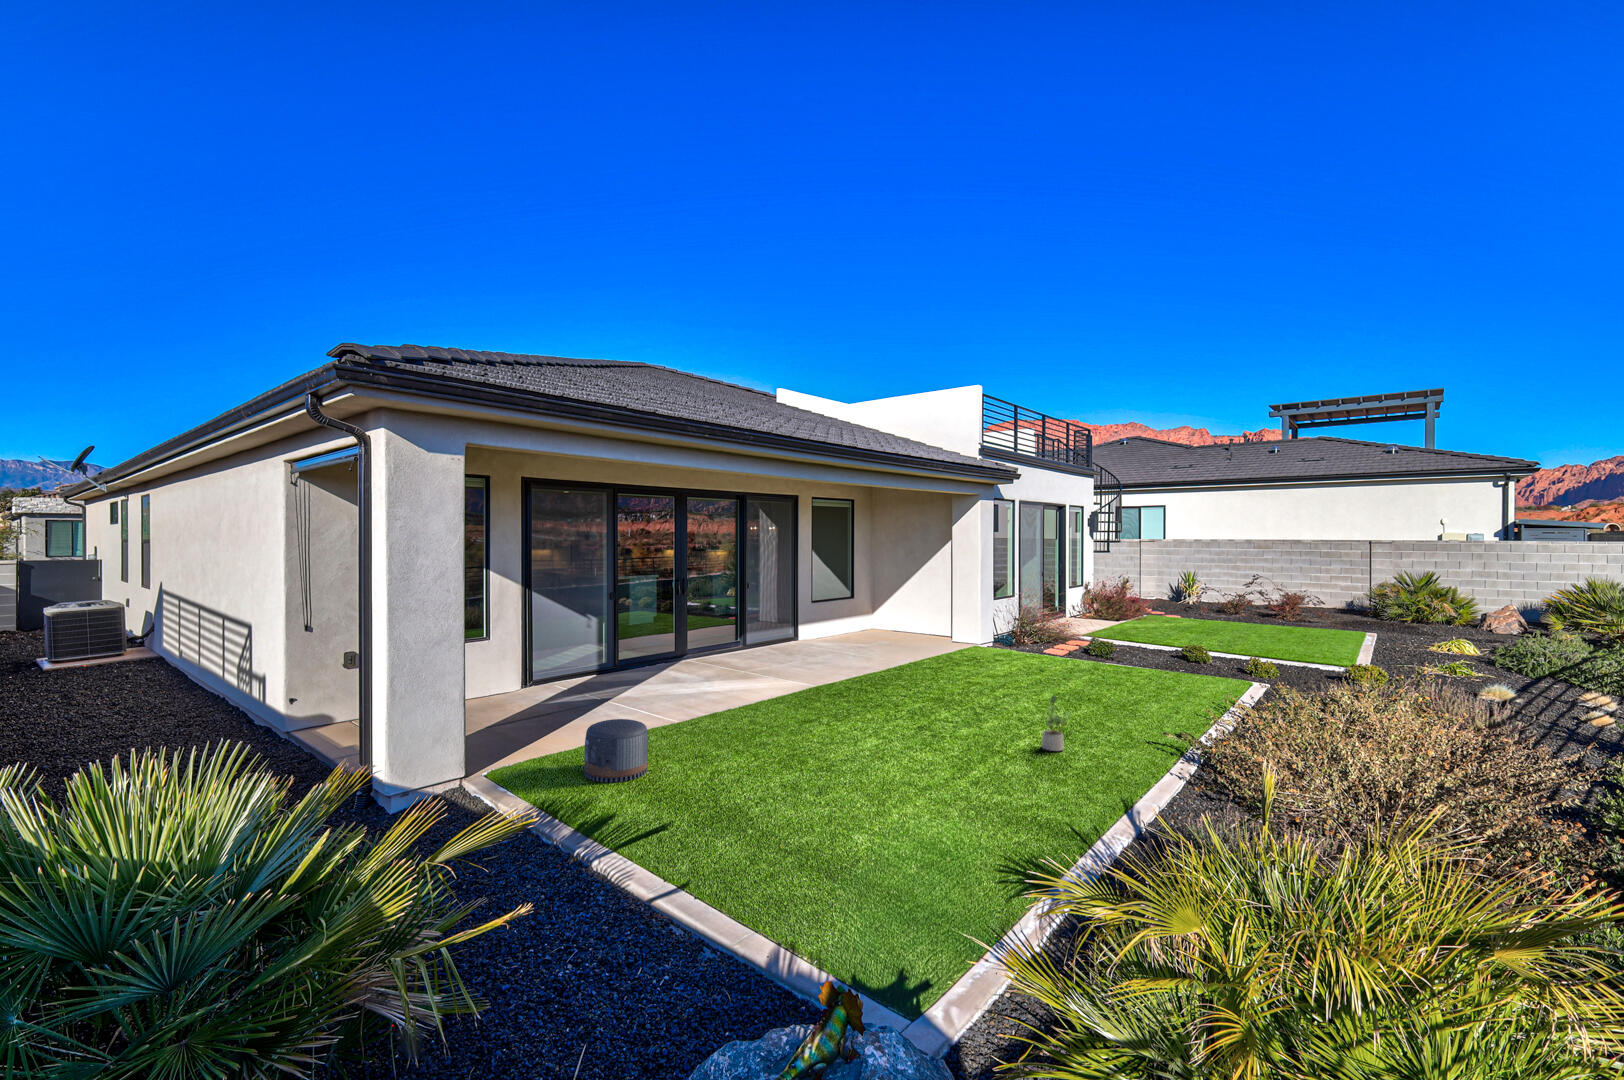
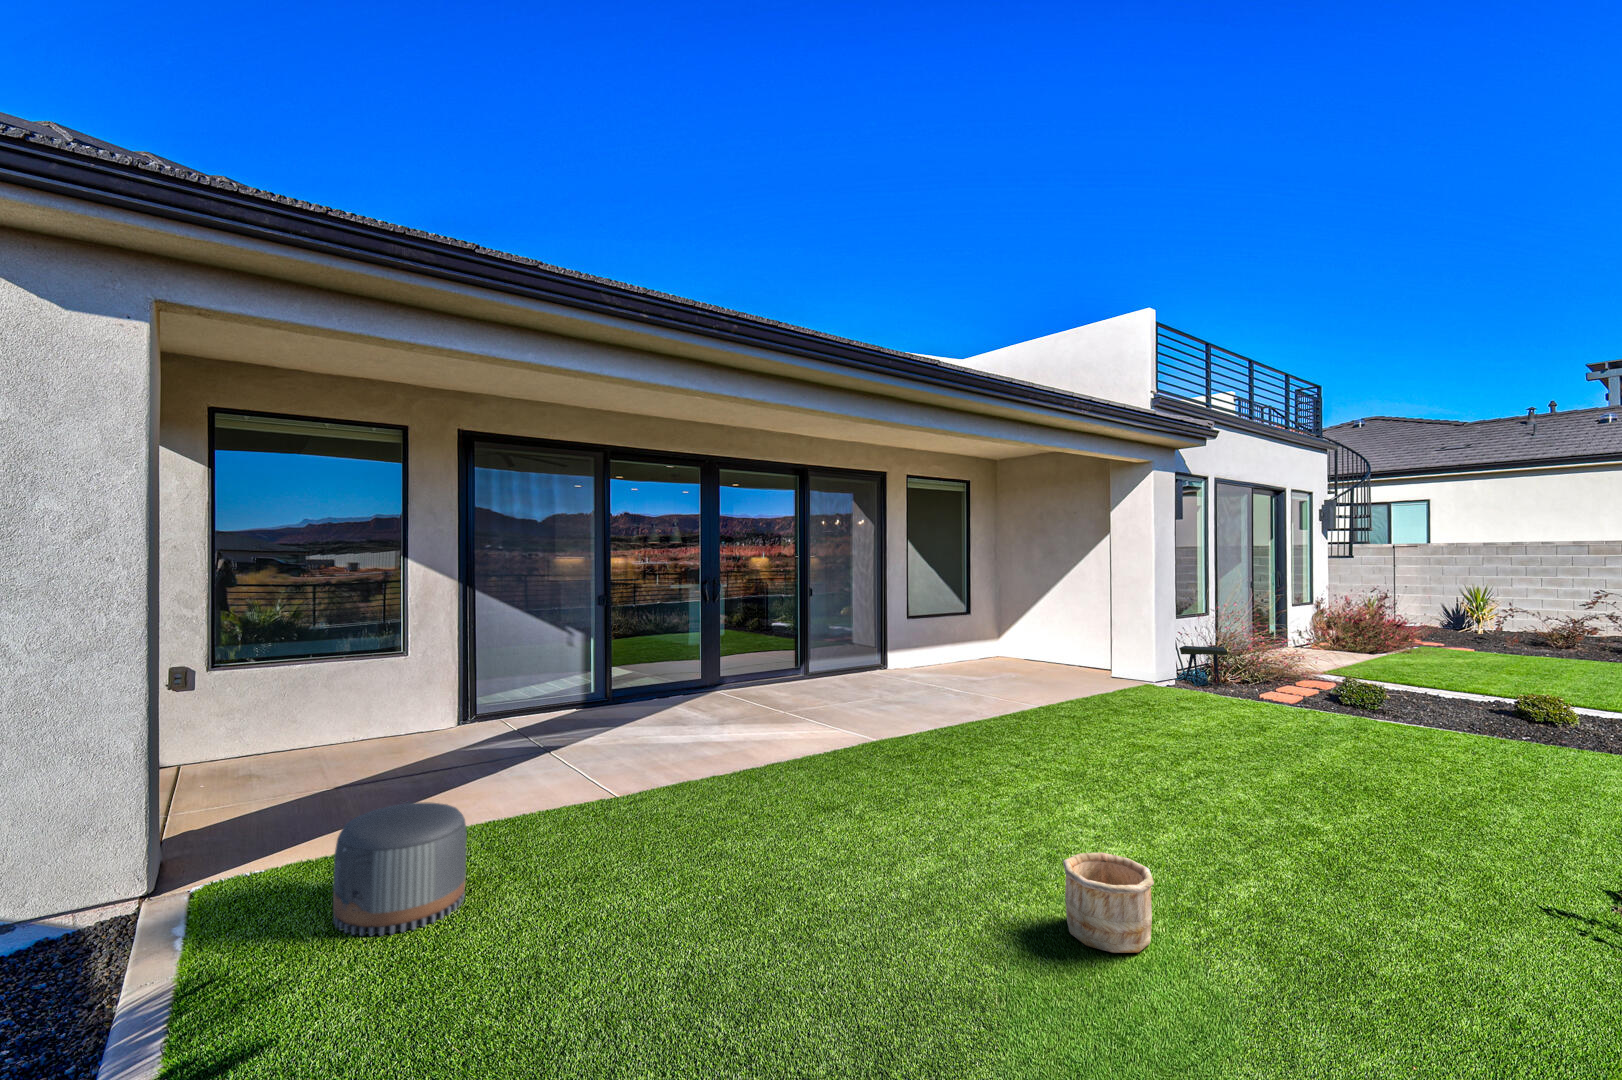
side table: none [995,620,1025,646] -> present [1179,646,1228,685]
potted plant: present [1041,696,1069,751] -> none [1285,802,1359,929]
wooden bucket: none [945,724,986,764] -> present [1063,852,1154,953]

